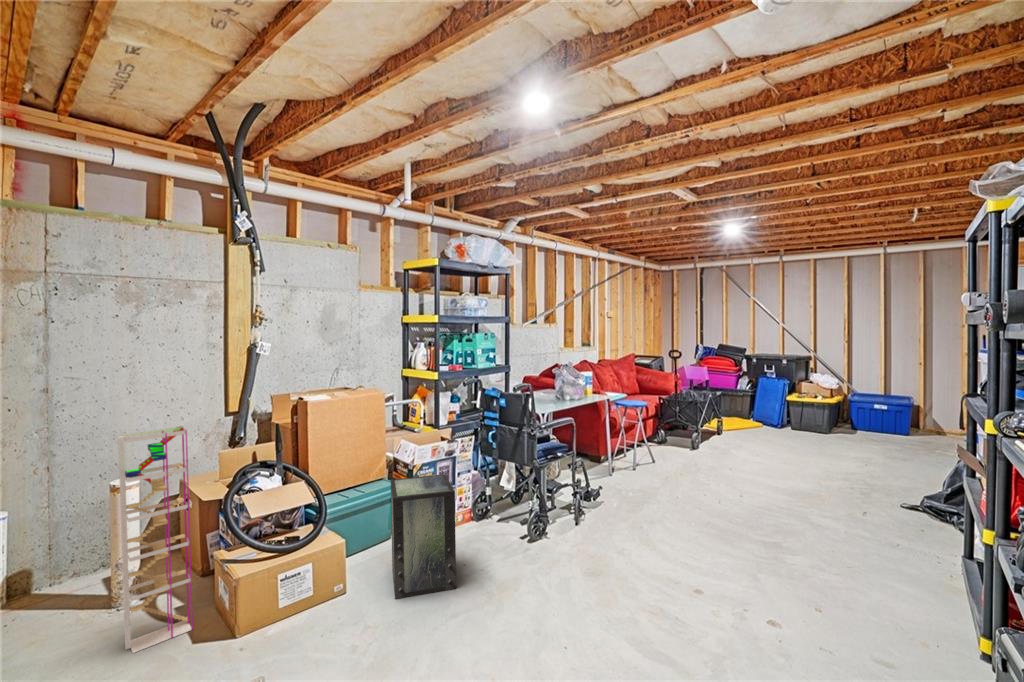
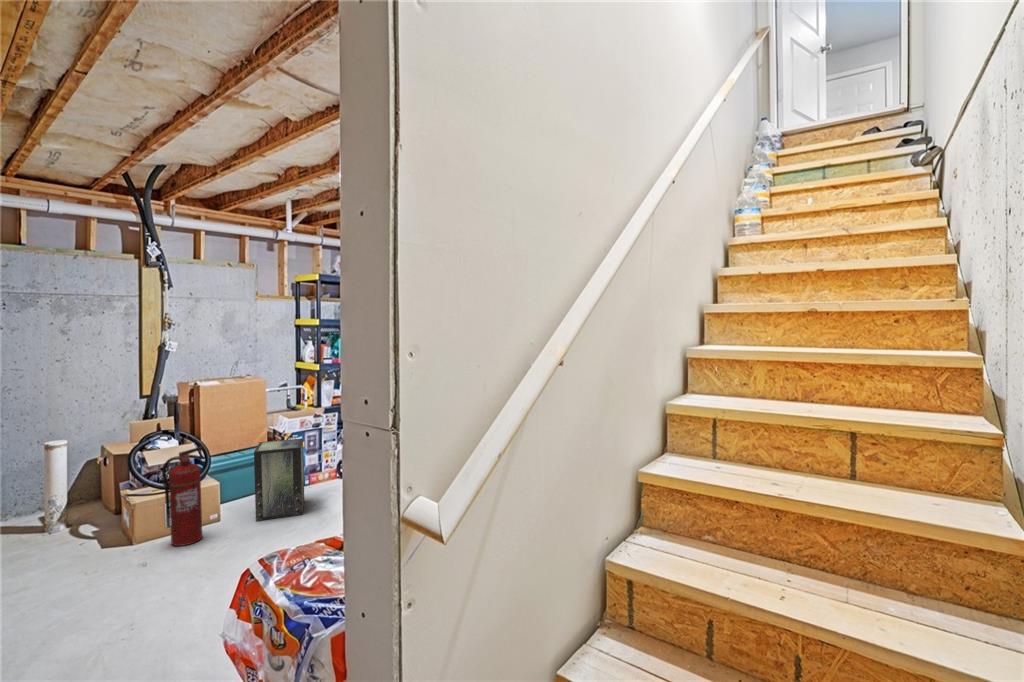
shelving unit: present [118,426,193,653] -> none [50,402,106,553]
fire extinguisher: none [275,493,333,648] -> present [162,447,204,546]

